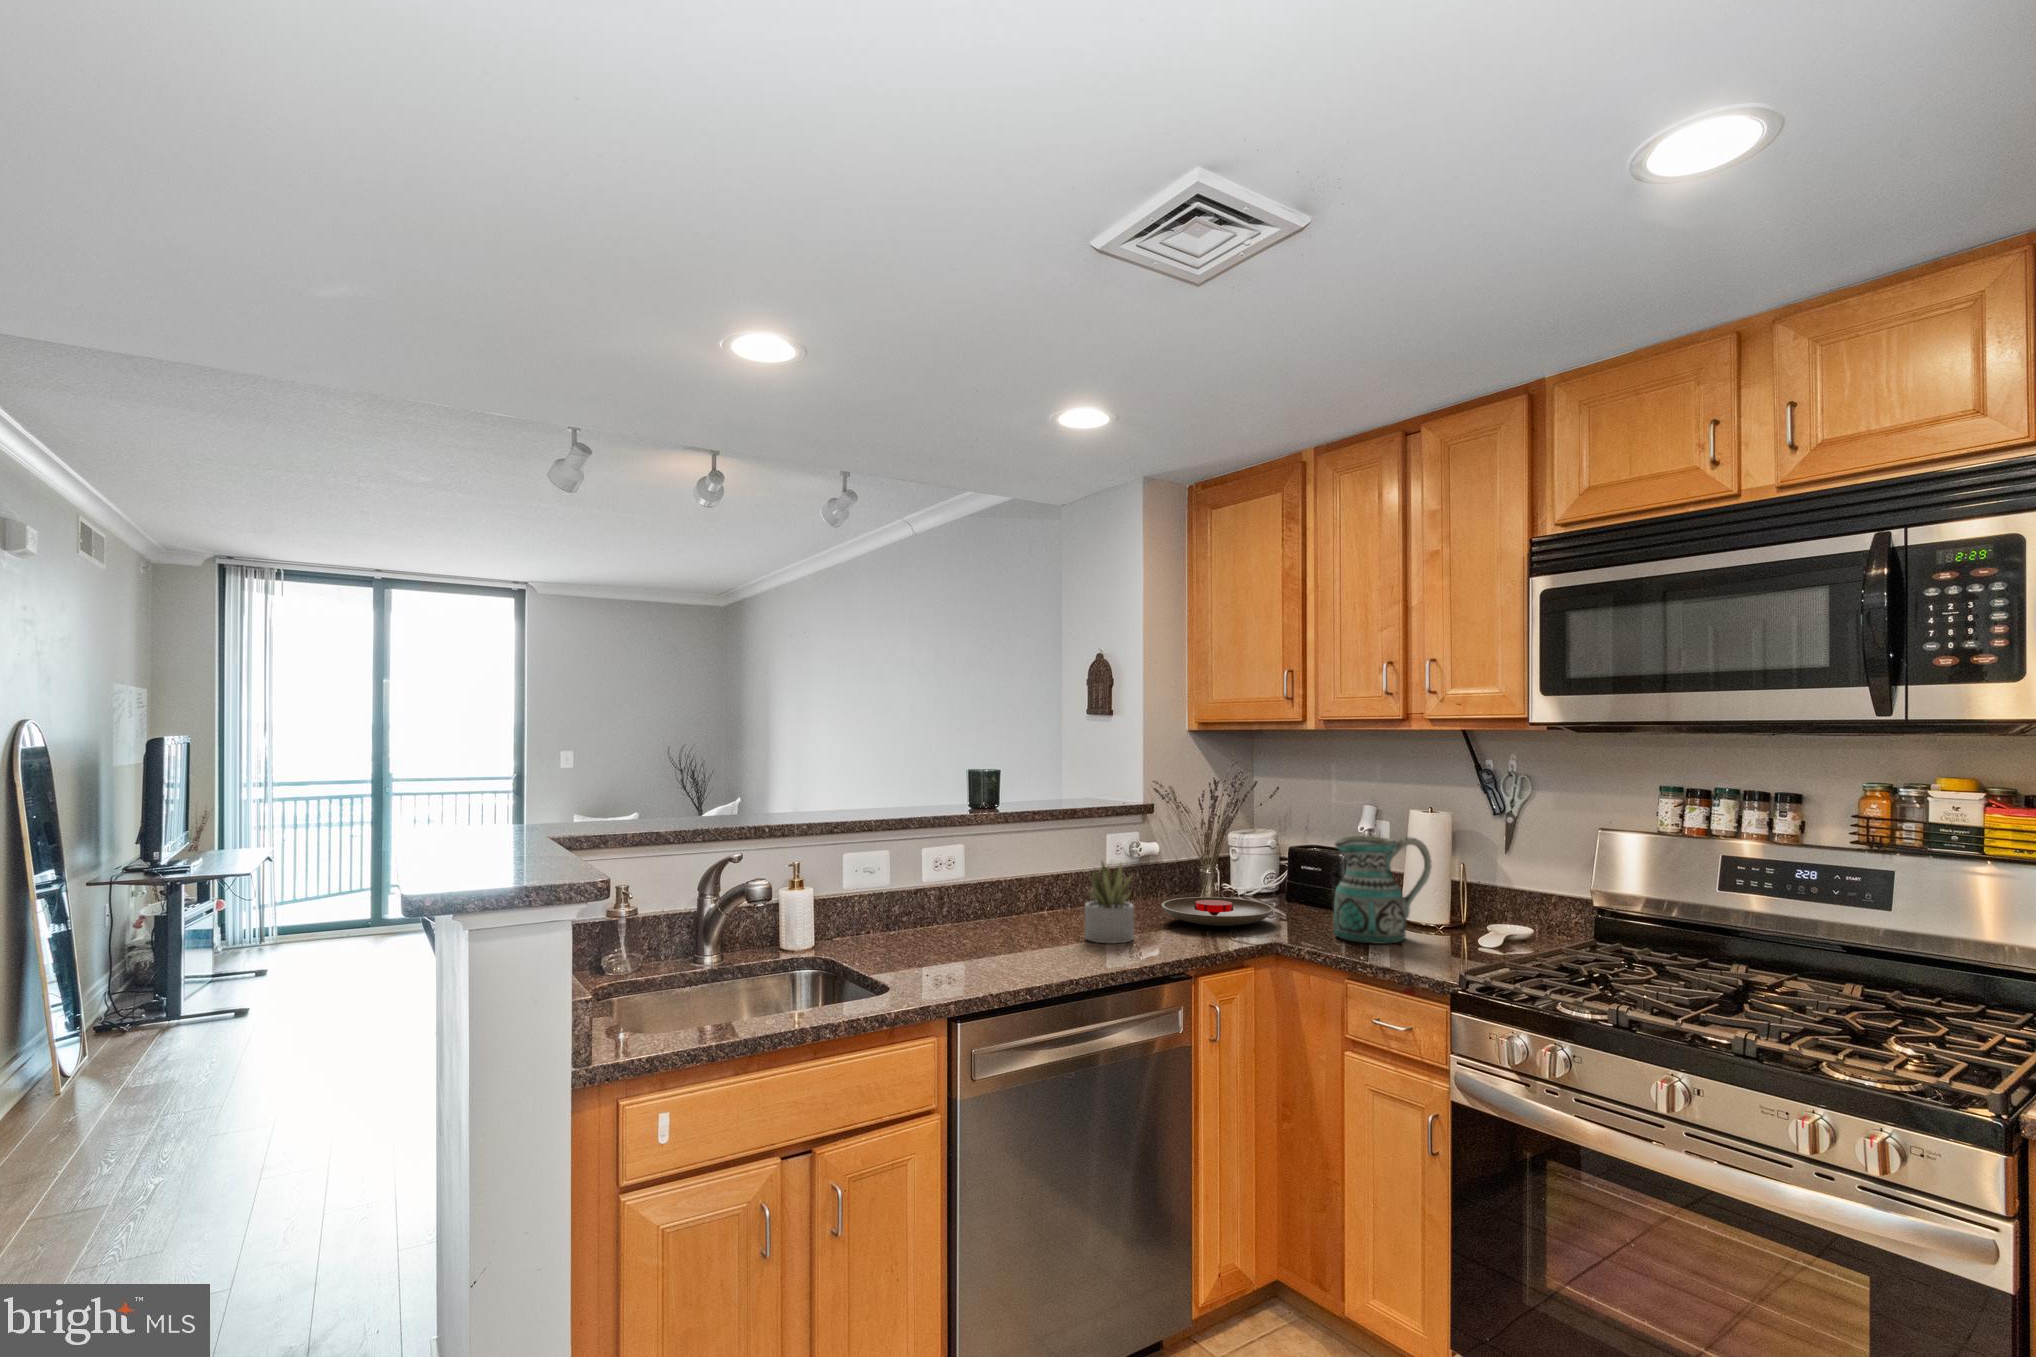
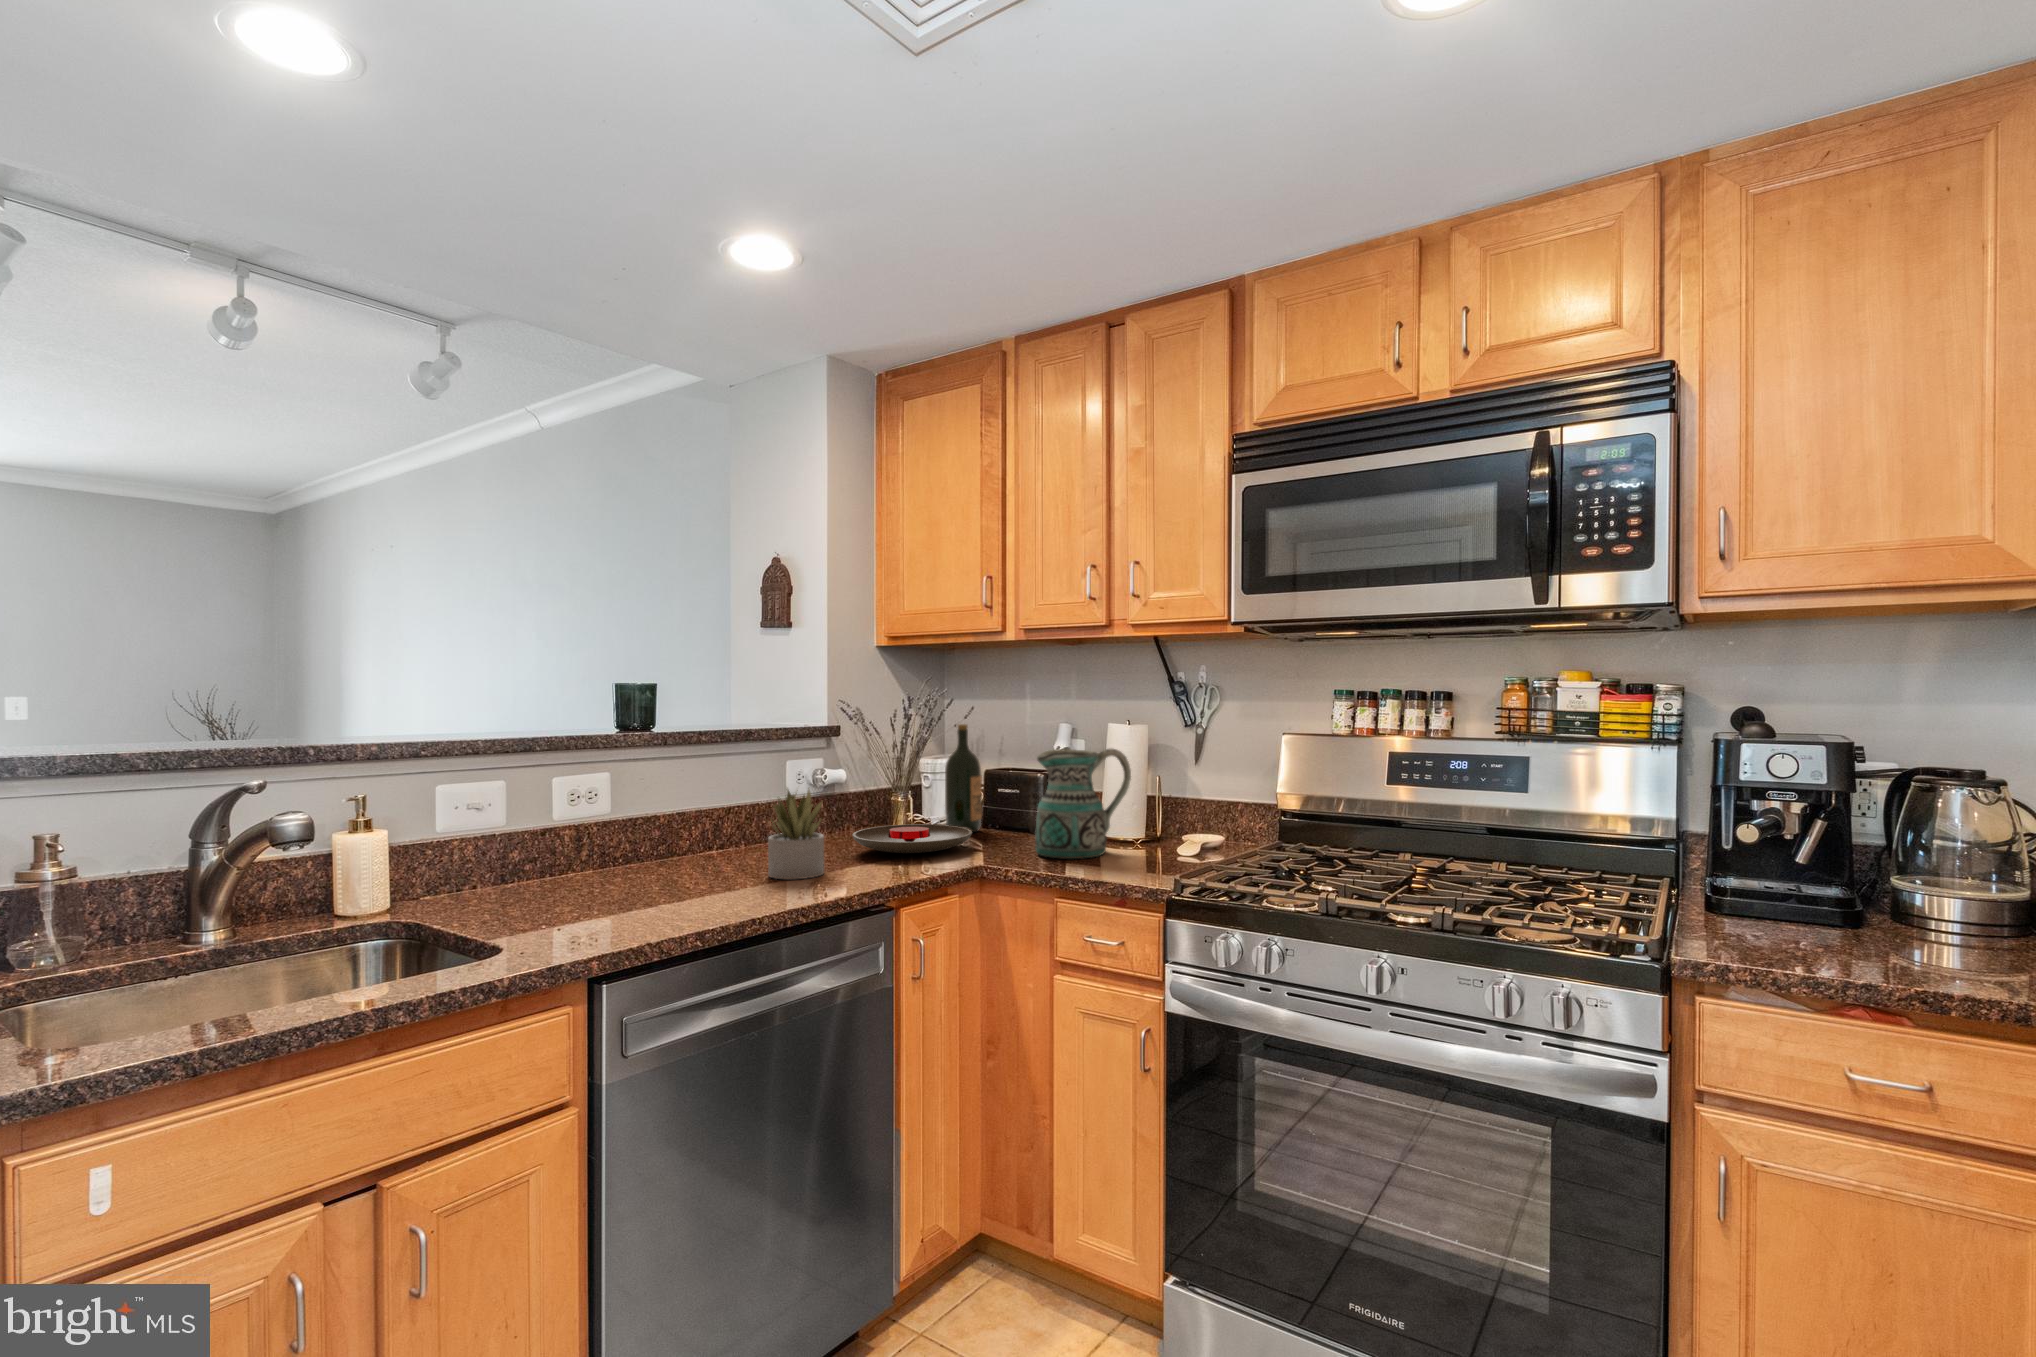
wine bottle: none [1251,804,1287,908] -> present [945,724,982,832]

